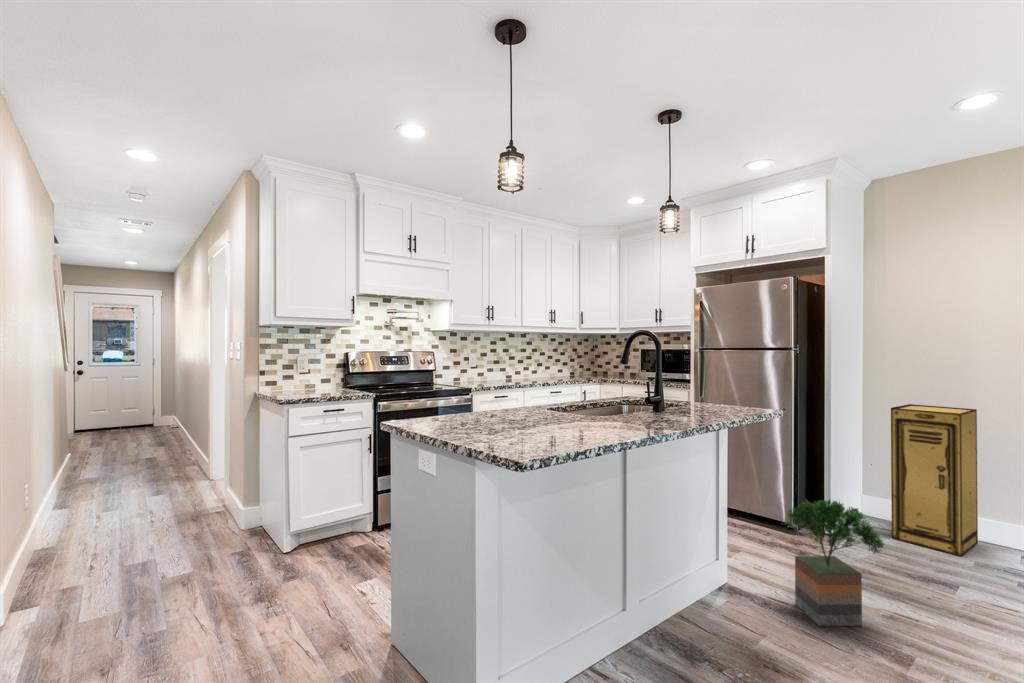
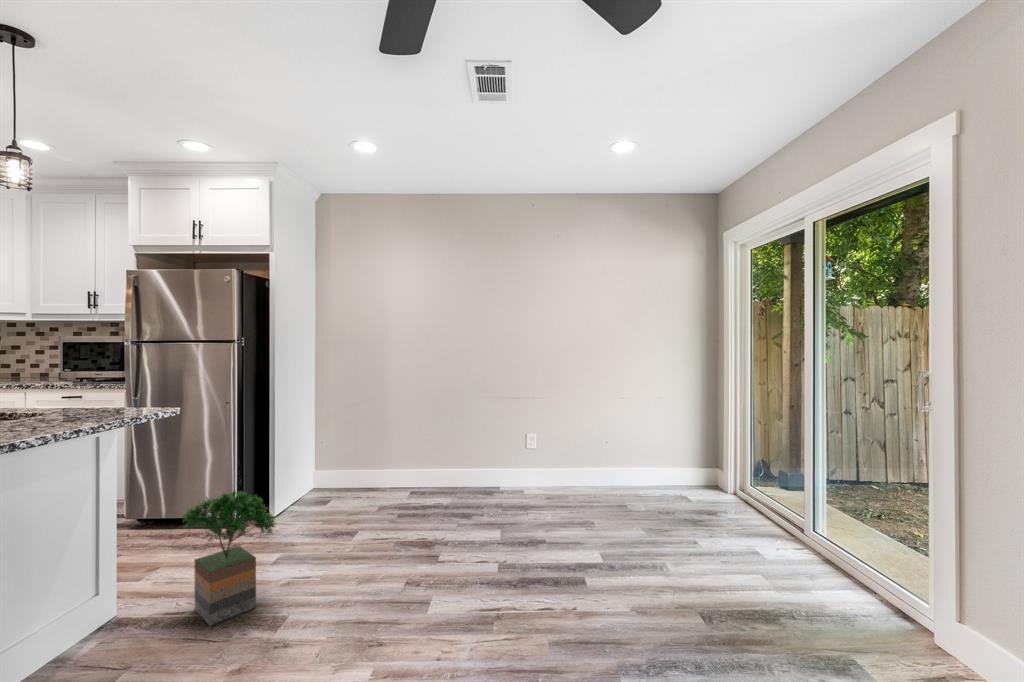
storage cabinet: present [891,404,978,556] -> none [325,388,386,508]

